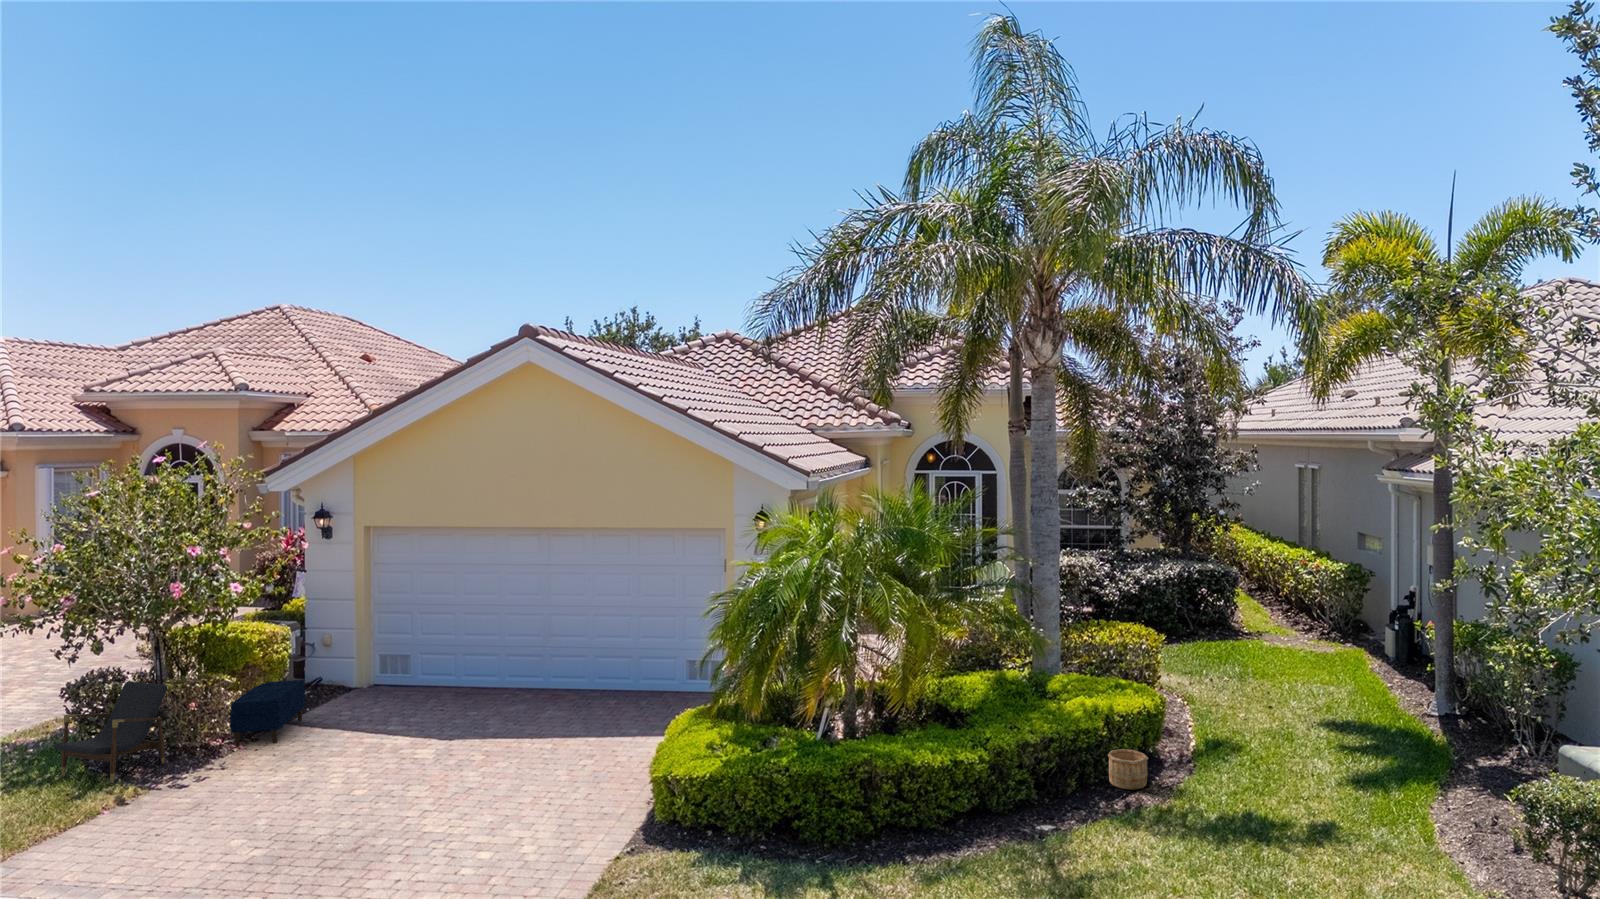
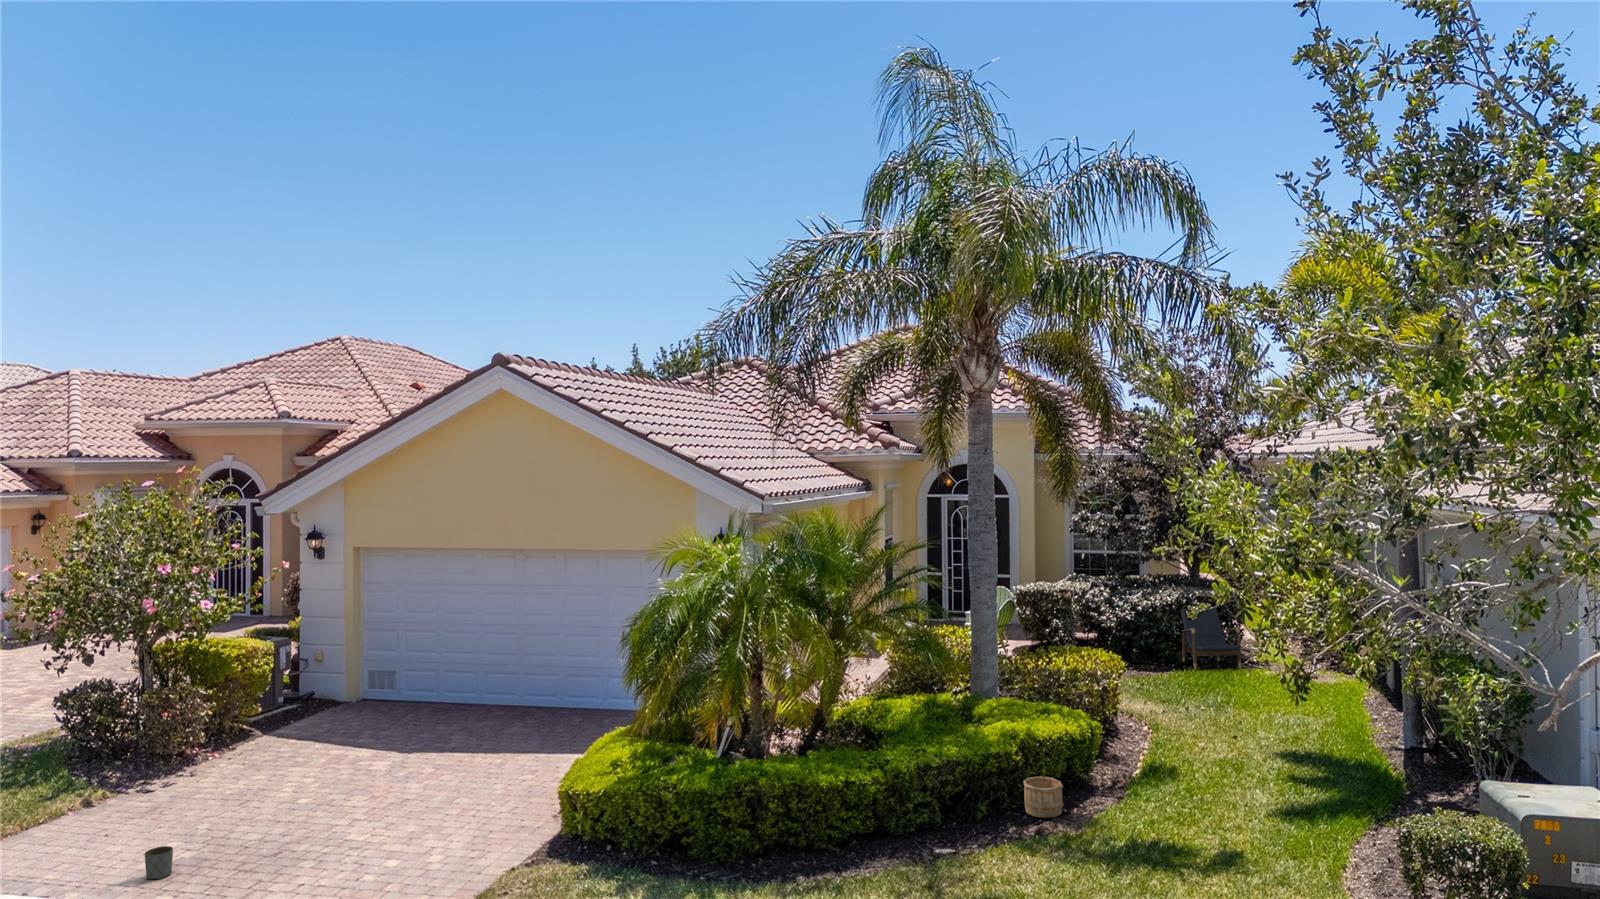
bench: present [230,680,305,746] -> none [209,693,288,754]
lounge chair: present [54,682,167,783] -> present [1181,608,1241,670]
planter: none [228,847,257,882] -> present [145,846,173,879]

